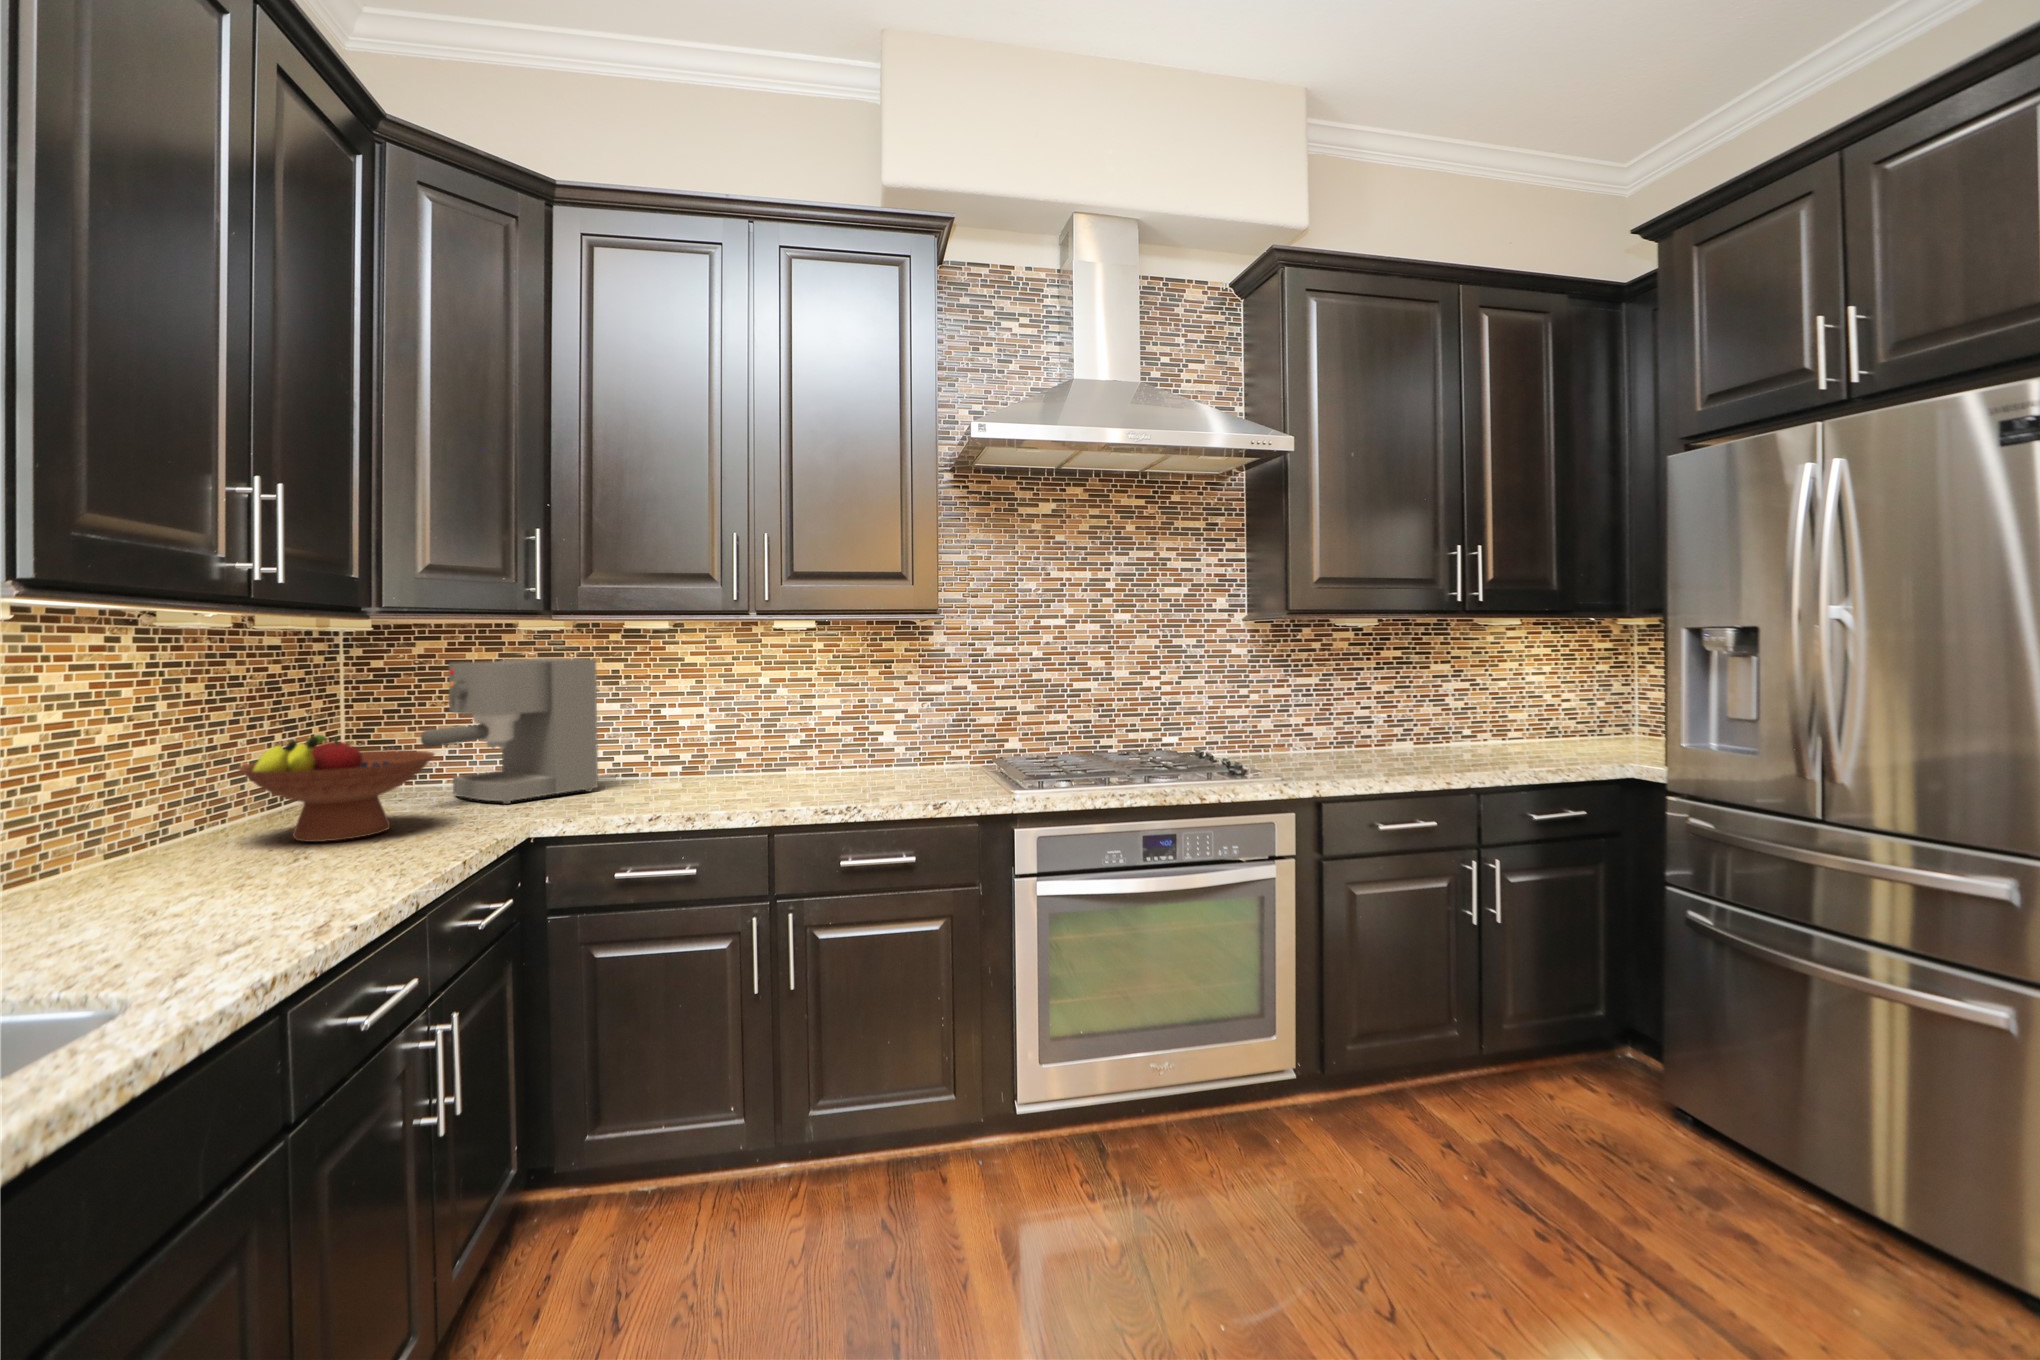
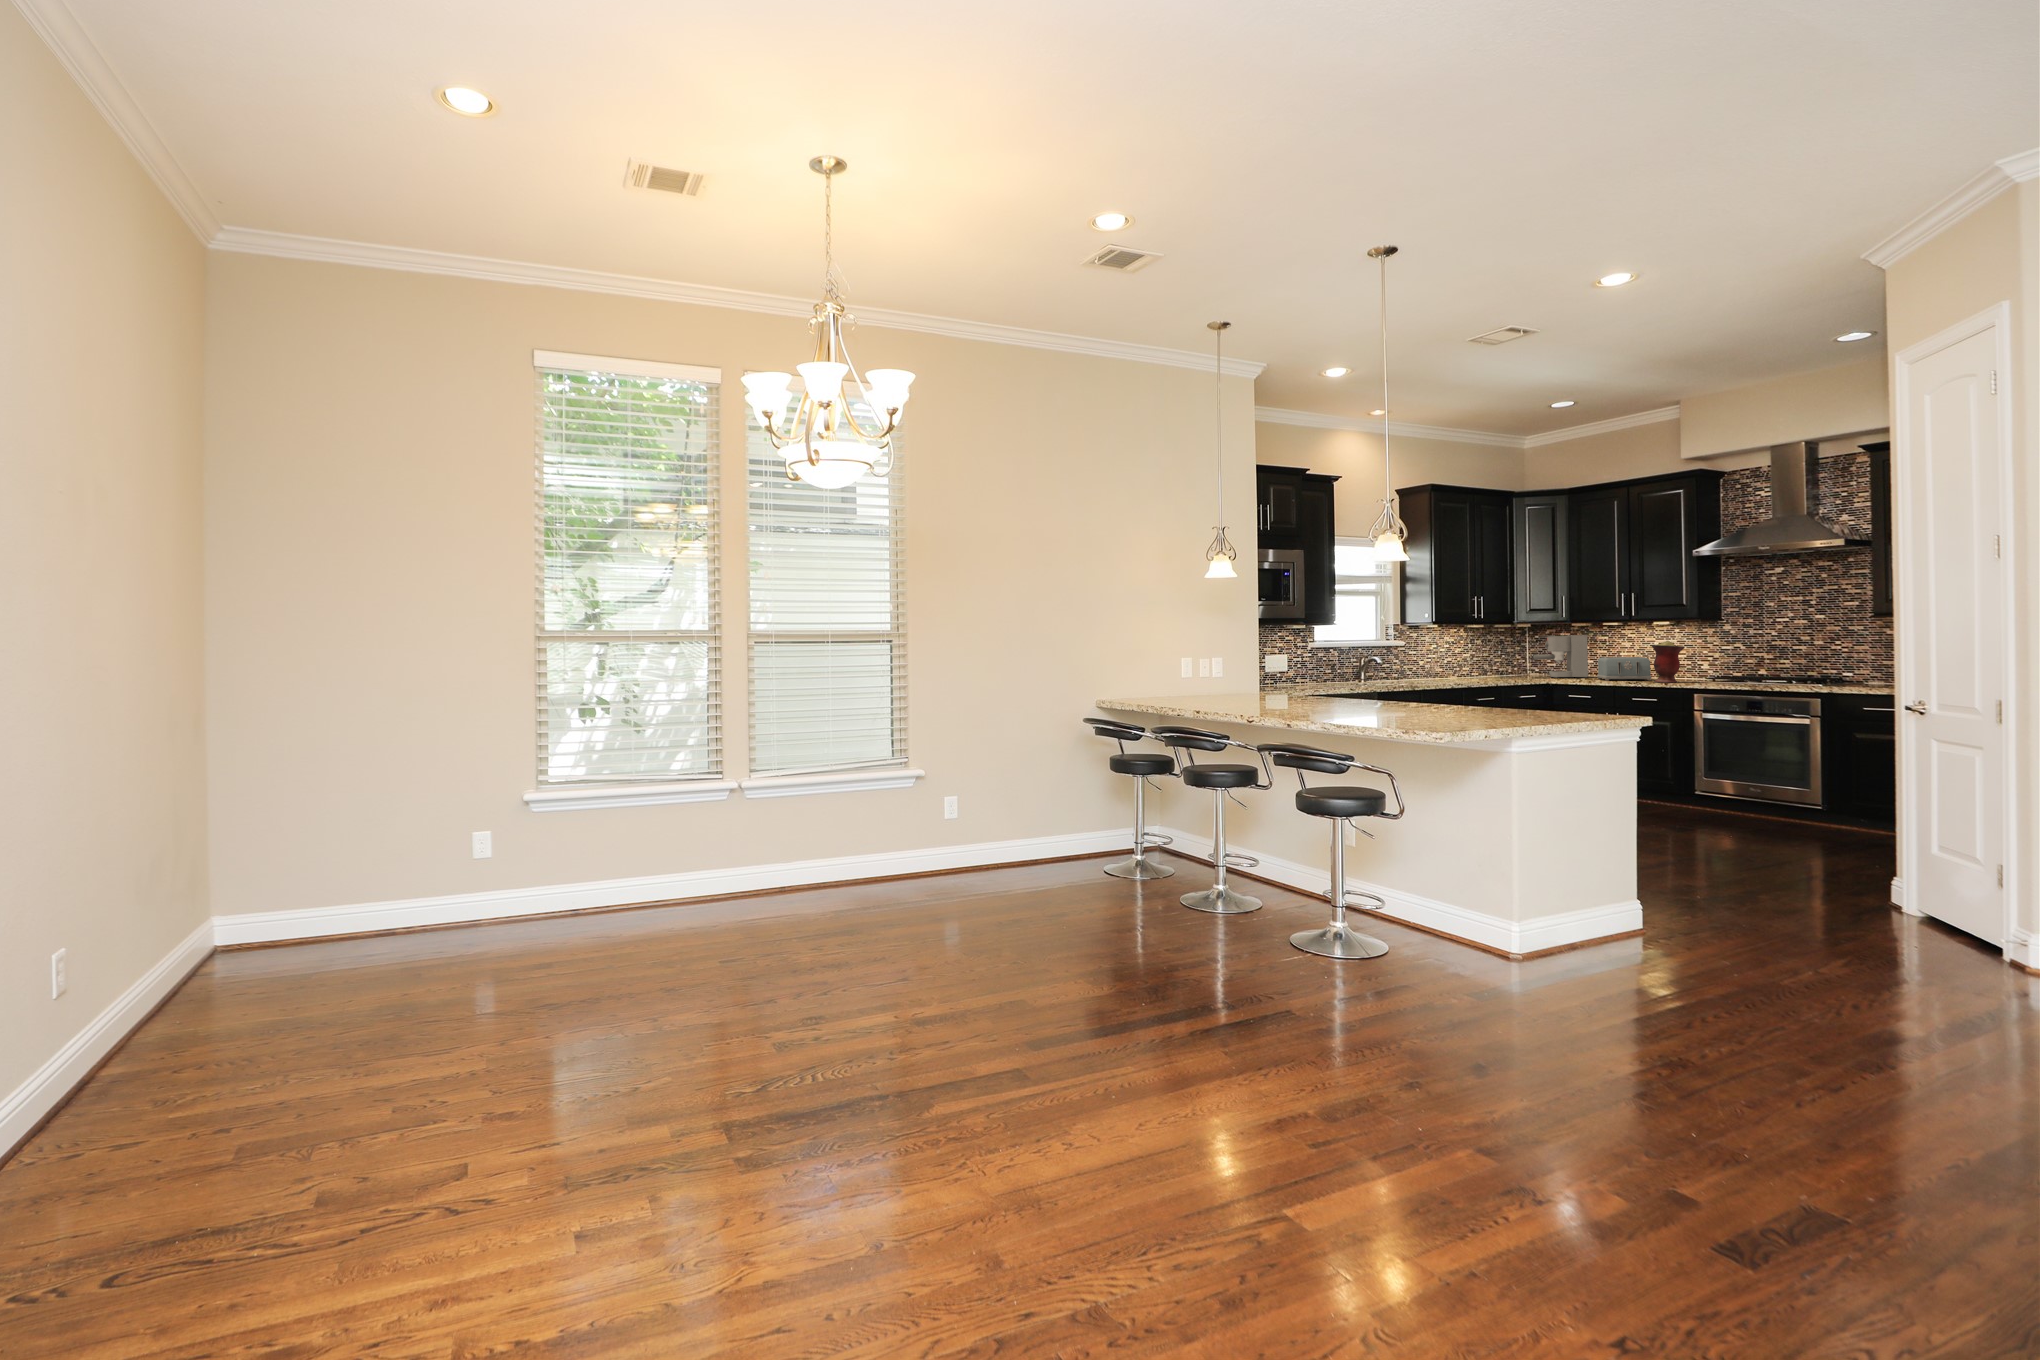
vase: none [866,675,945,798] -> present [1652,641,1685,682]
toaster: none [647,719,824,805] -> present [1597,657,1652,681]
fruit bowl: present [238,735,434,842] -> none [1484,653,1528,678]

